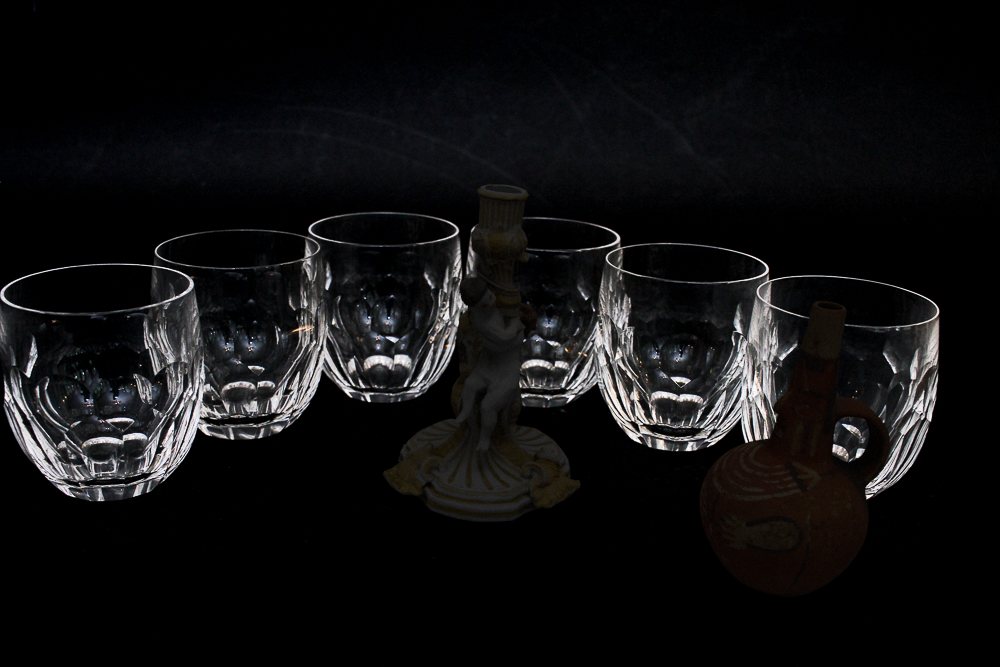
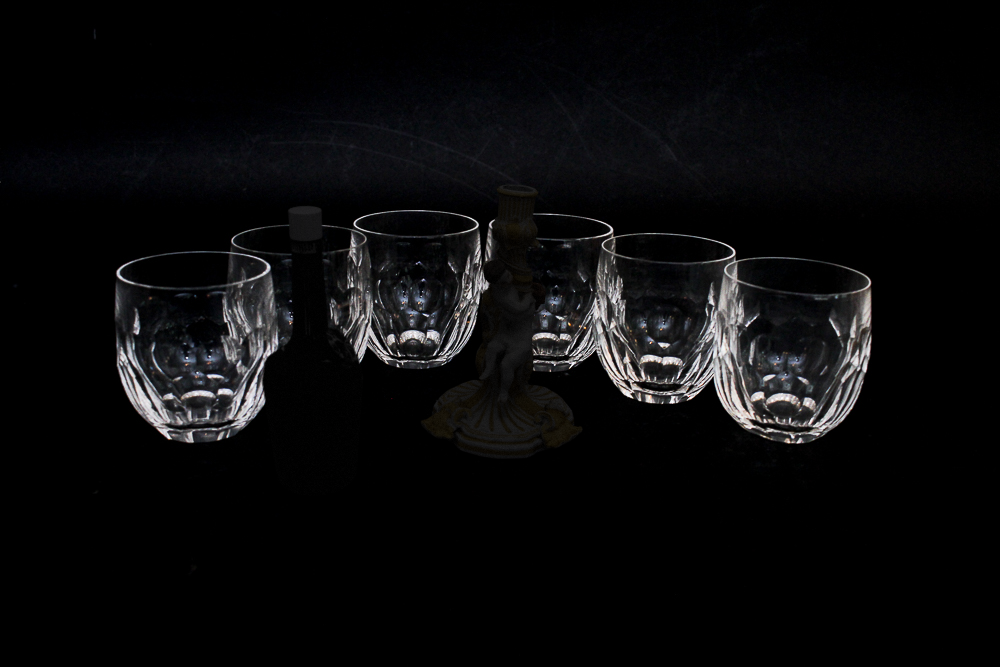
bottle: none [176,210,306,572] -> present [262,206,363,496]
ceramic pitcher: present [700,301,890,597] -> none [679,274,828,511]

